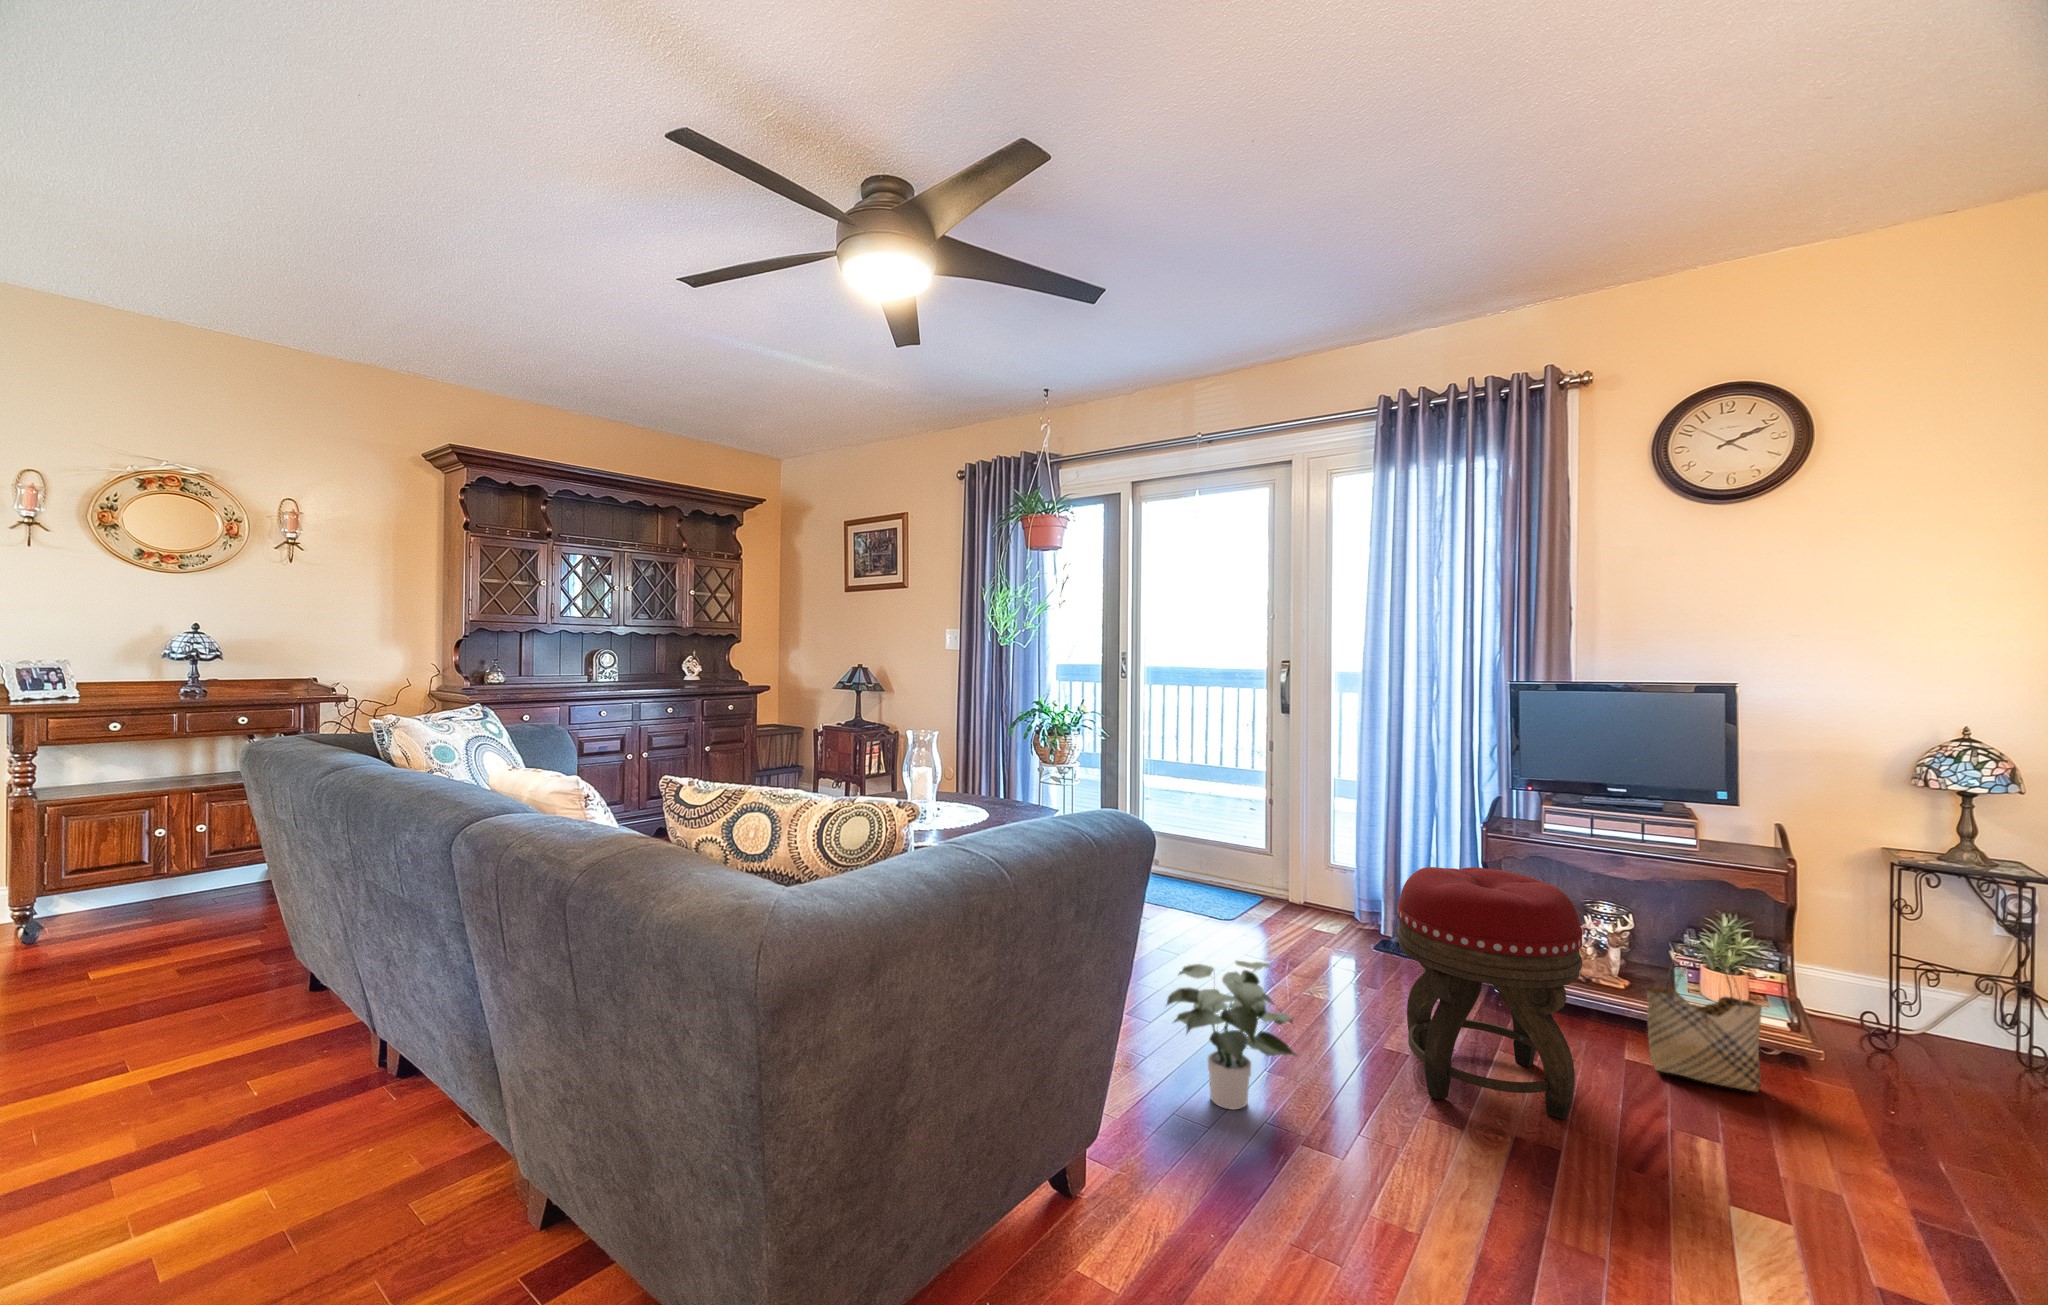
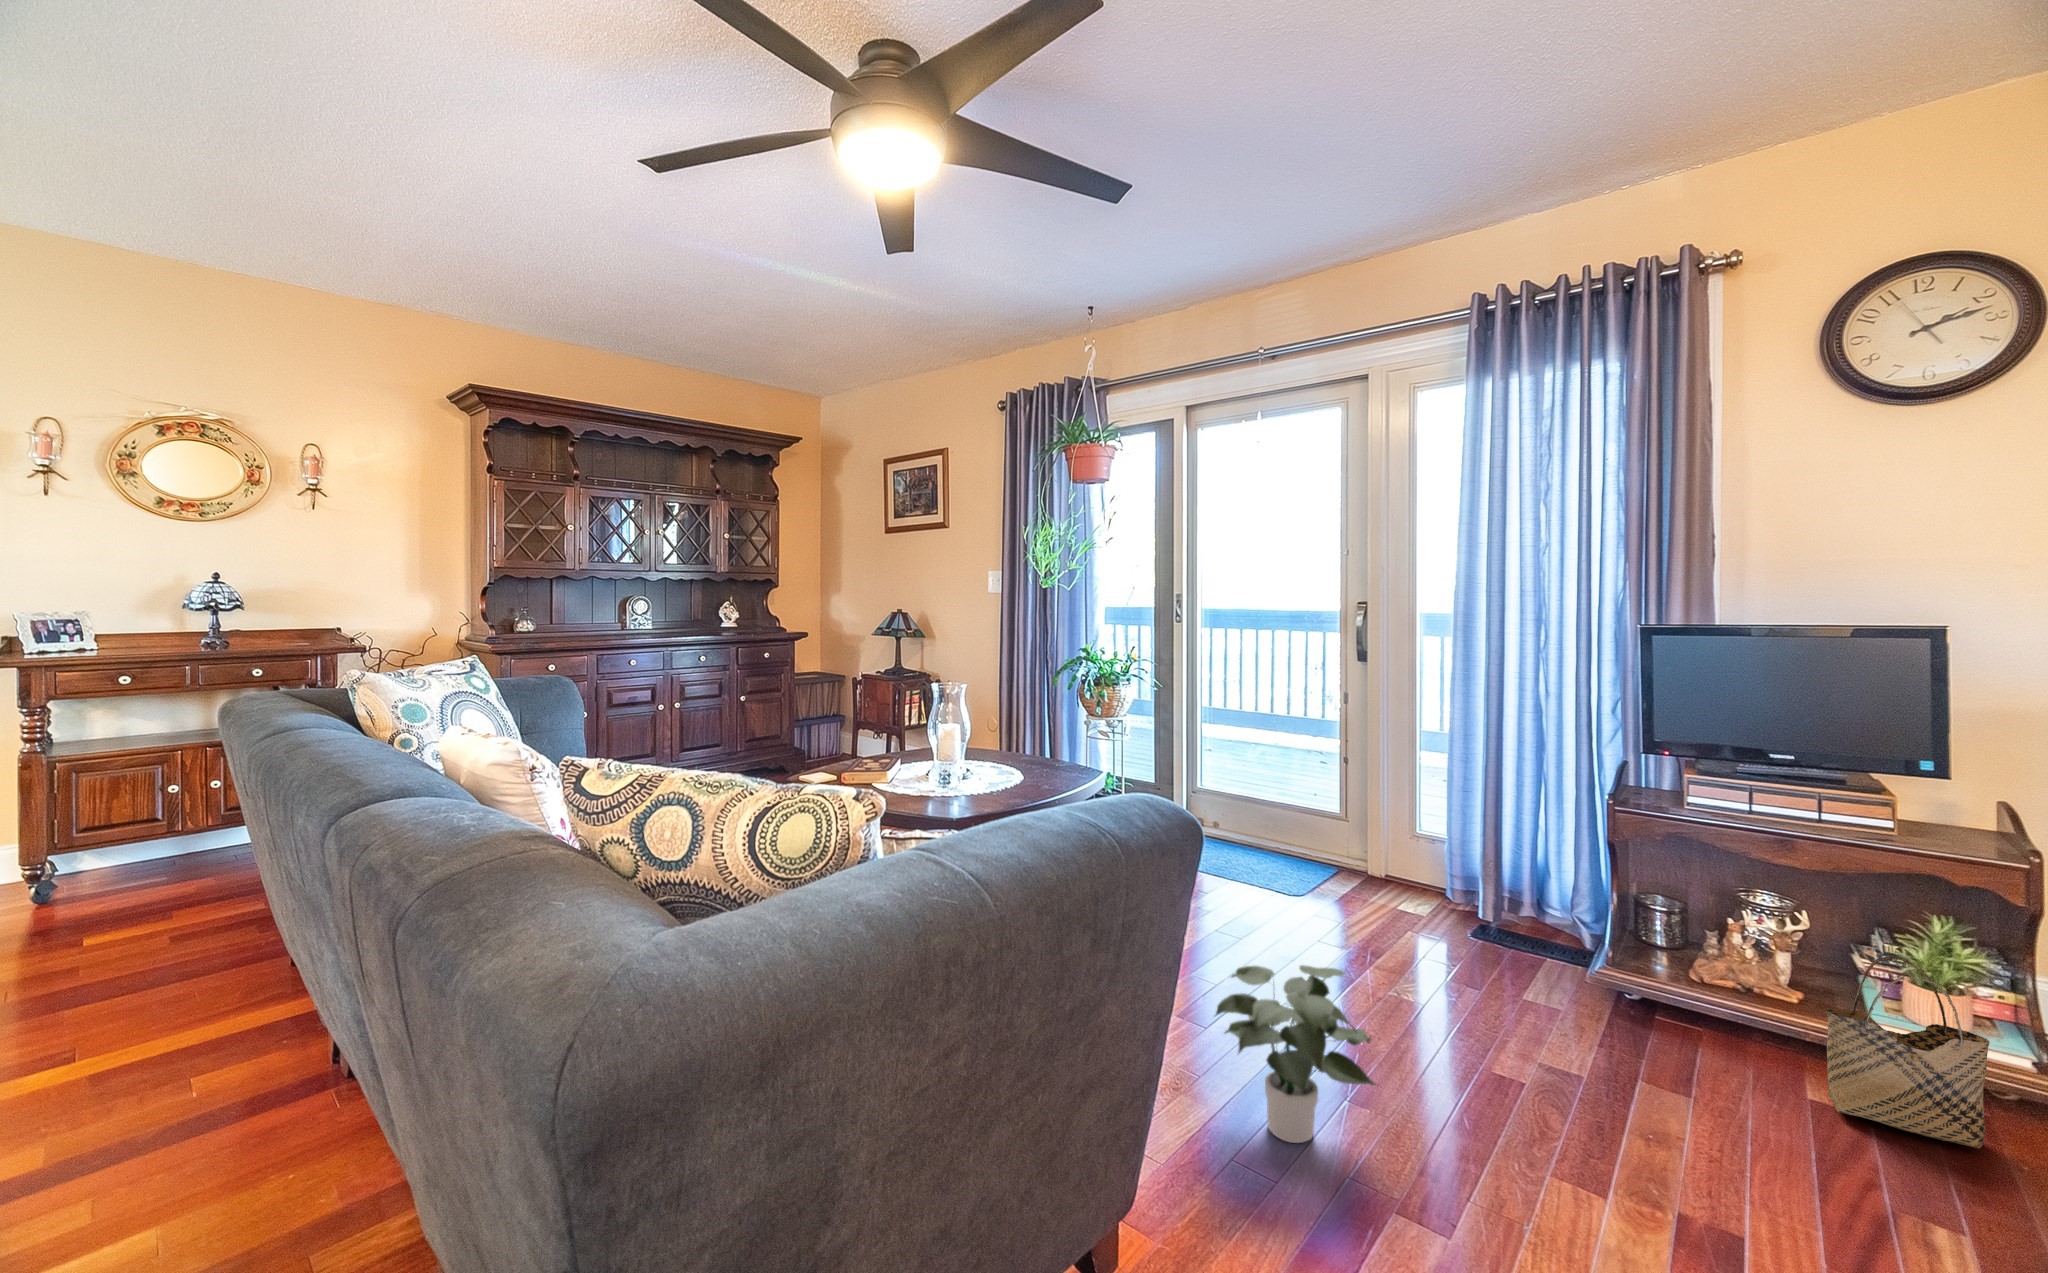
footstool: present [1397,867,1583,1119] -> none [1503,854,1750,1176]

